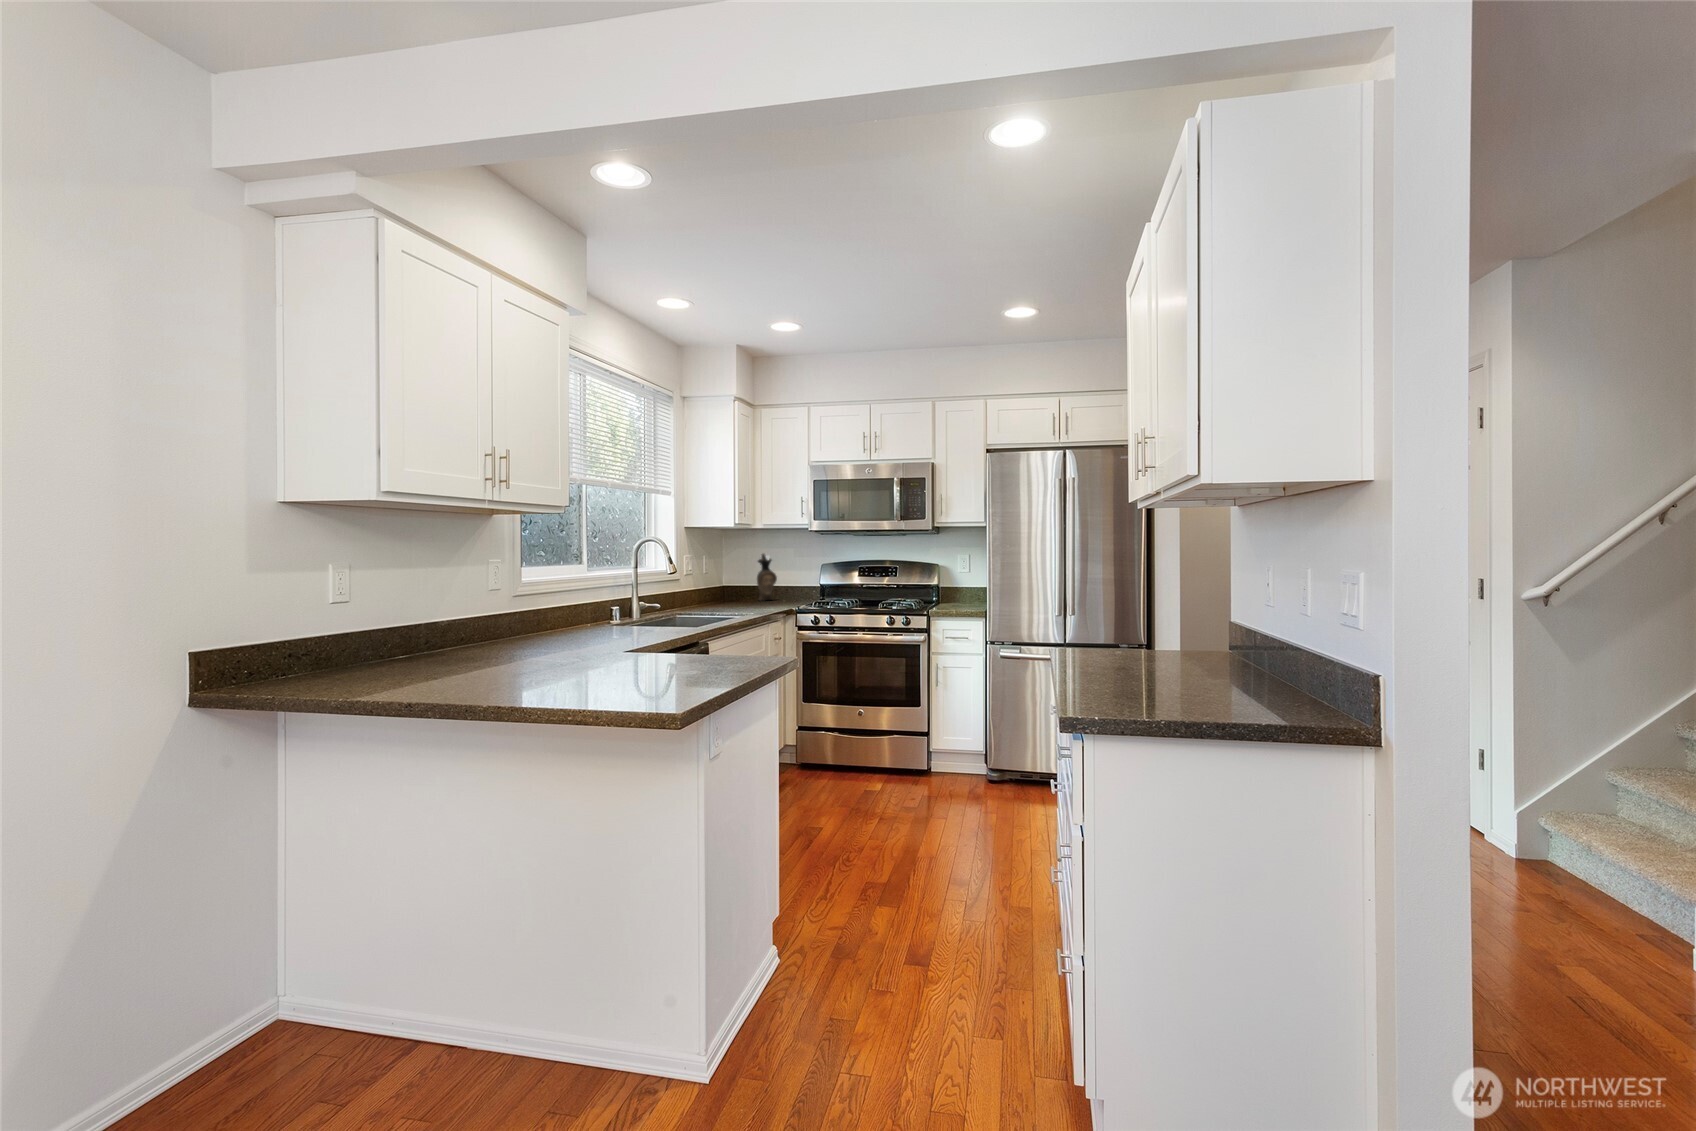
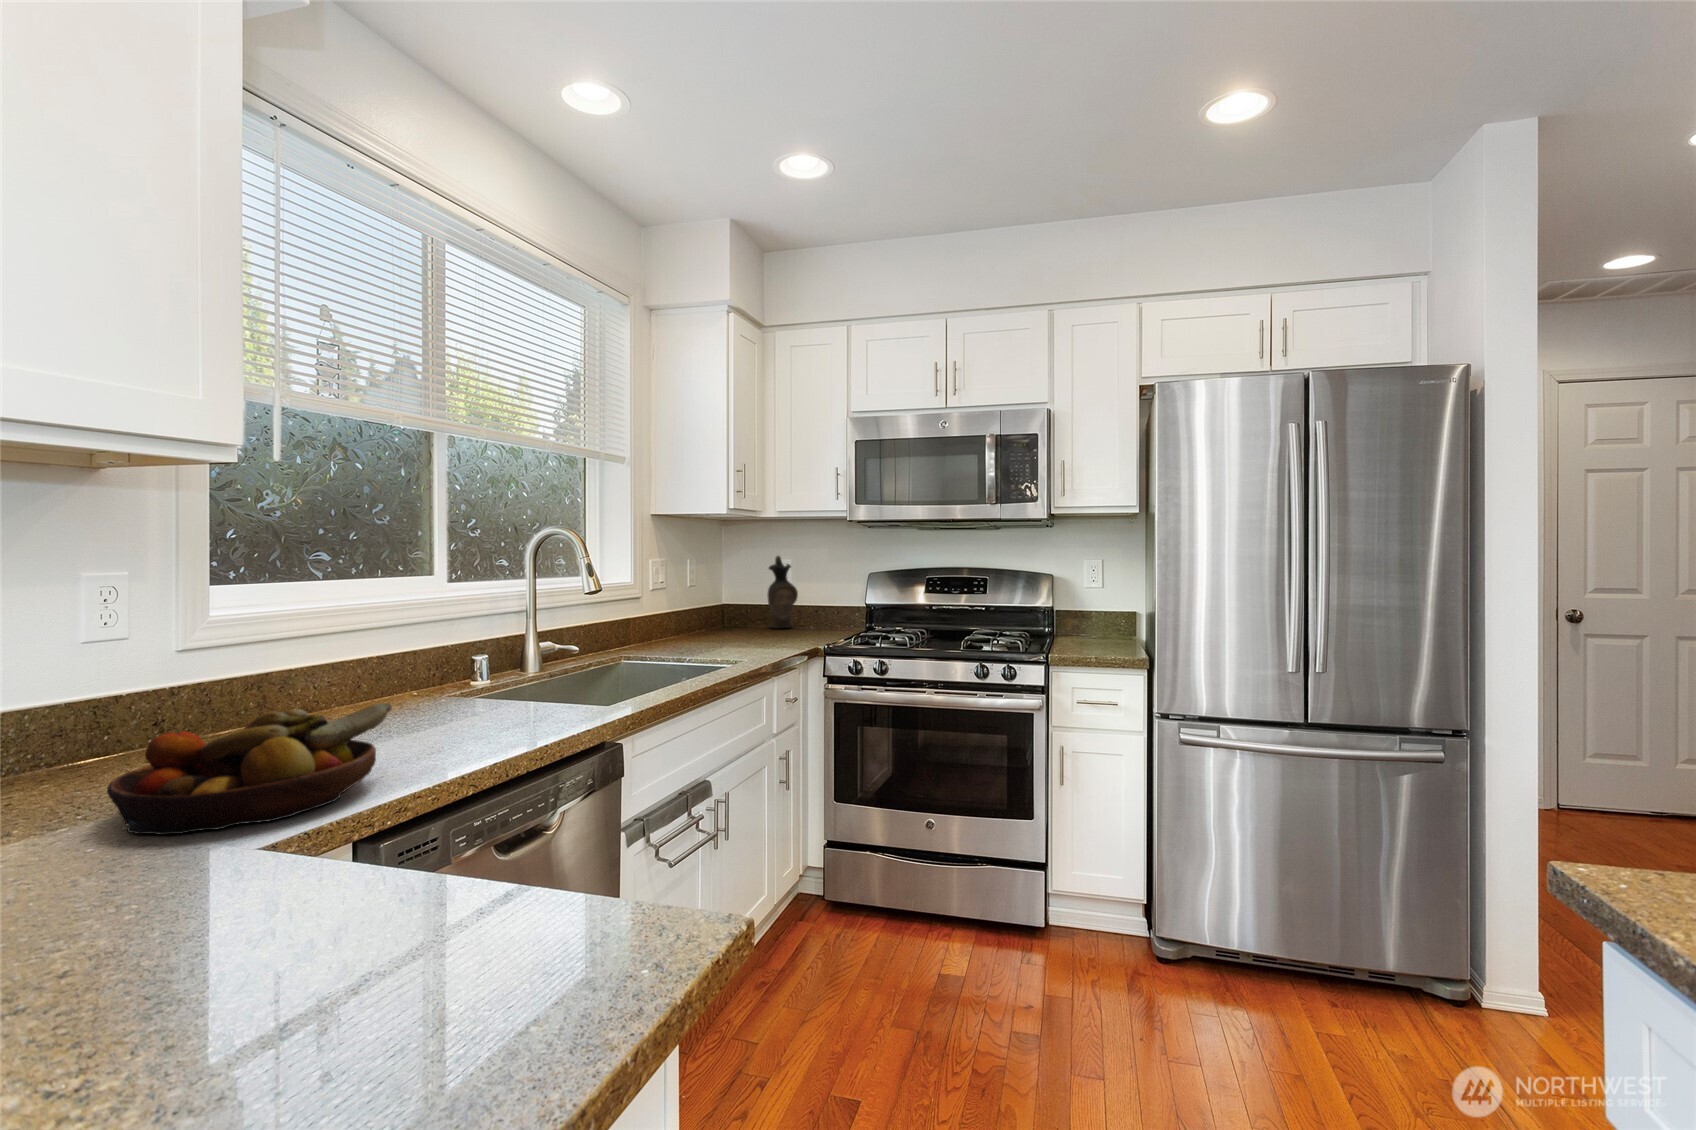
fruit bowl: none [552,610,636,648] -> present [107,703,391,835]

